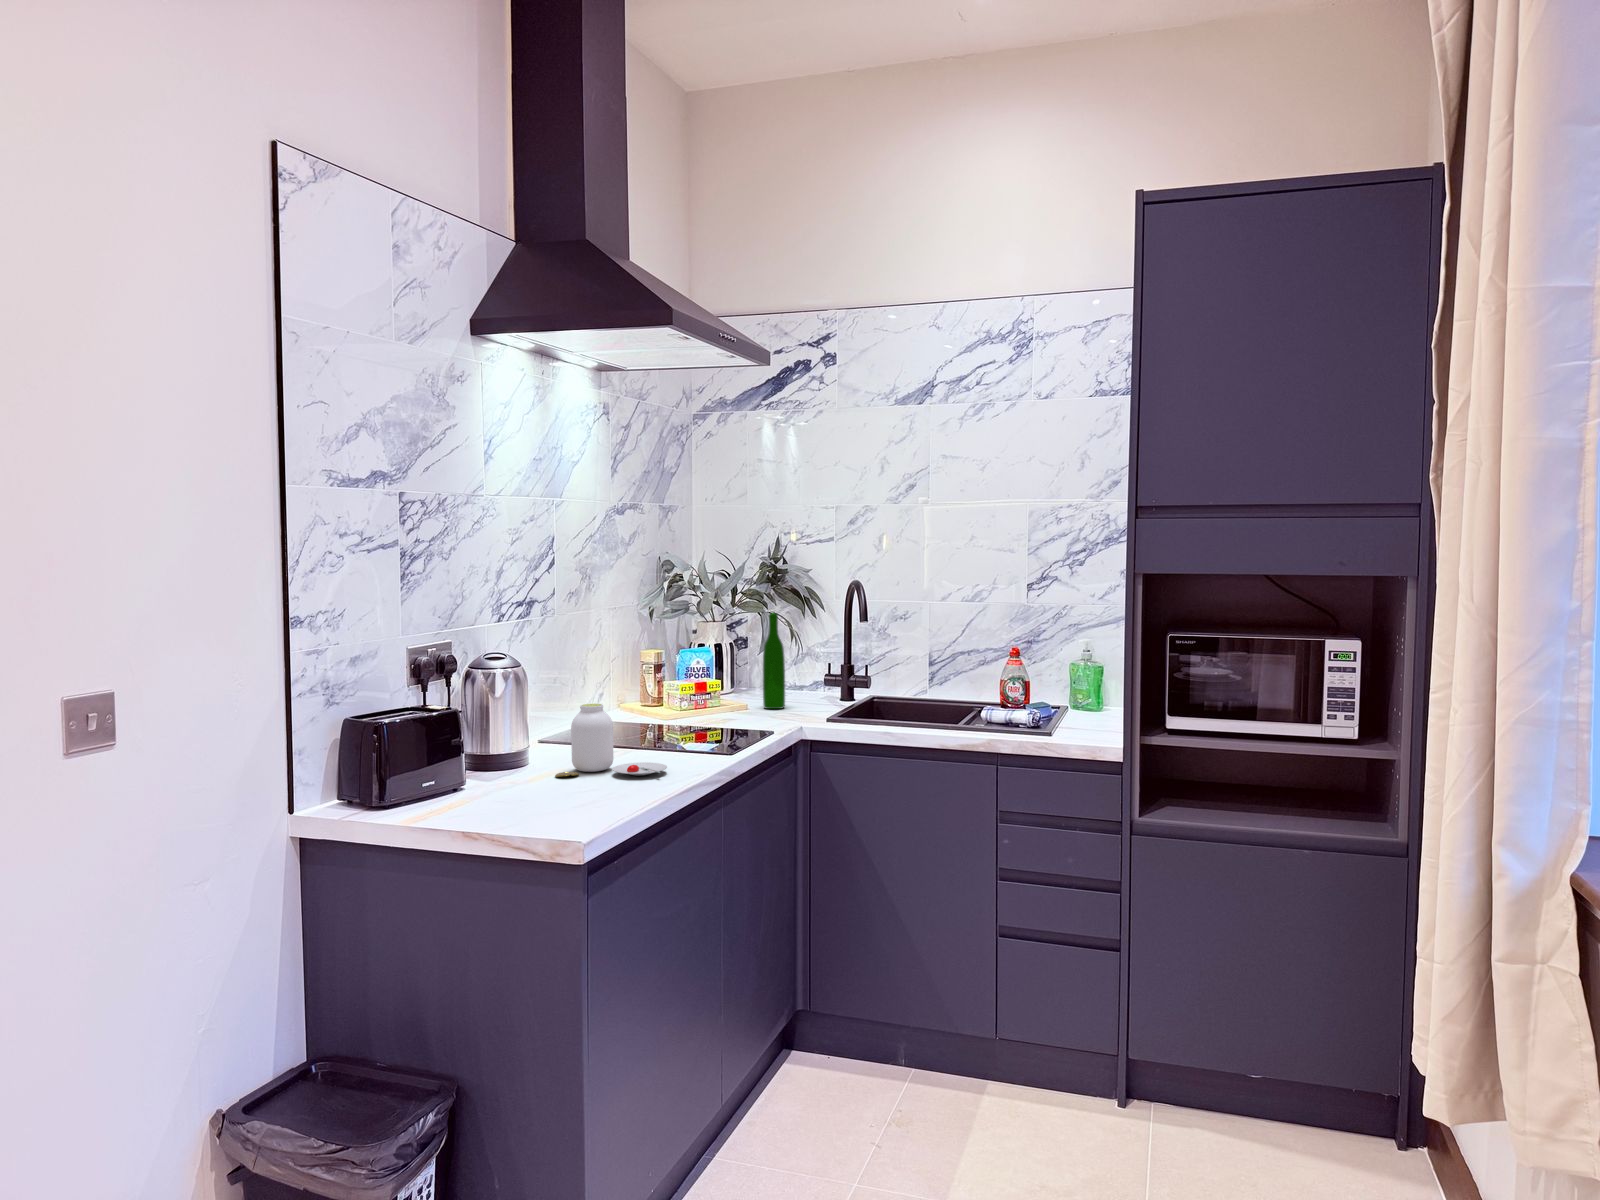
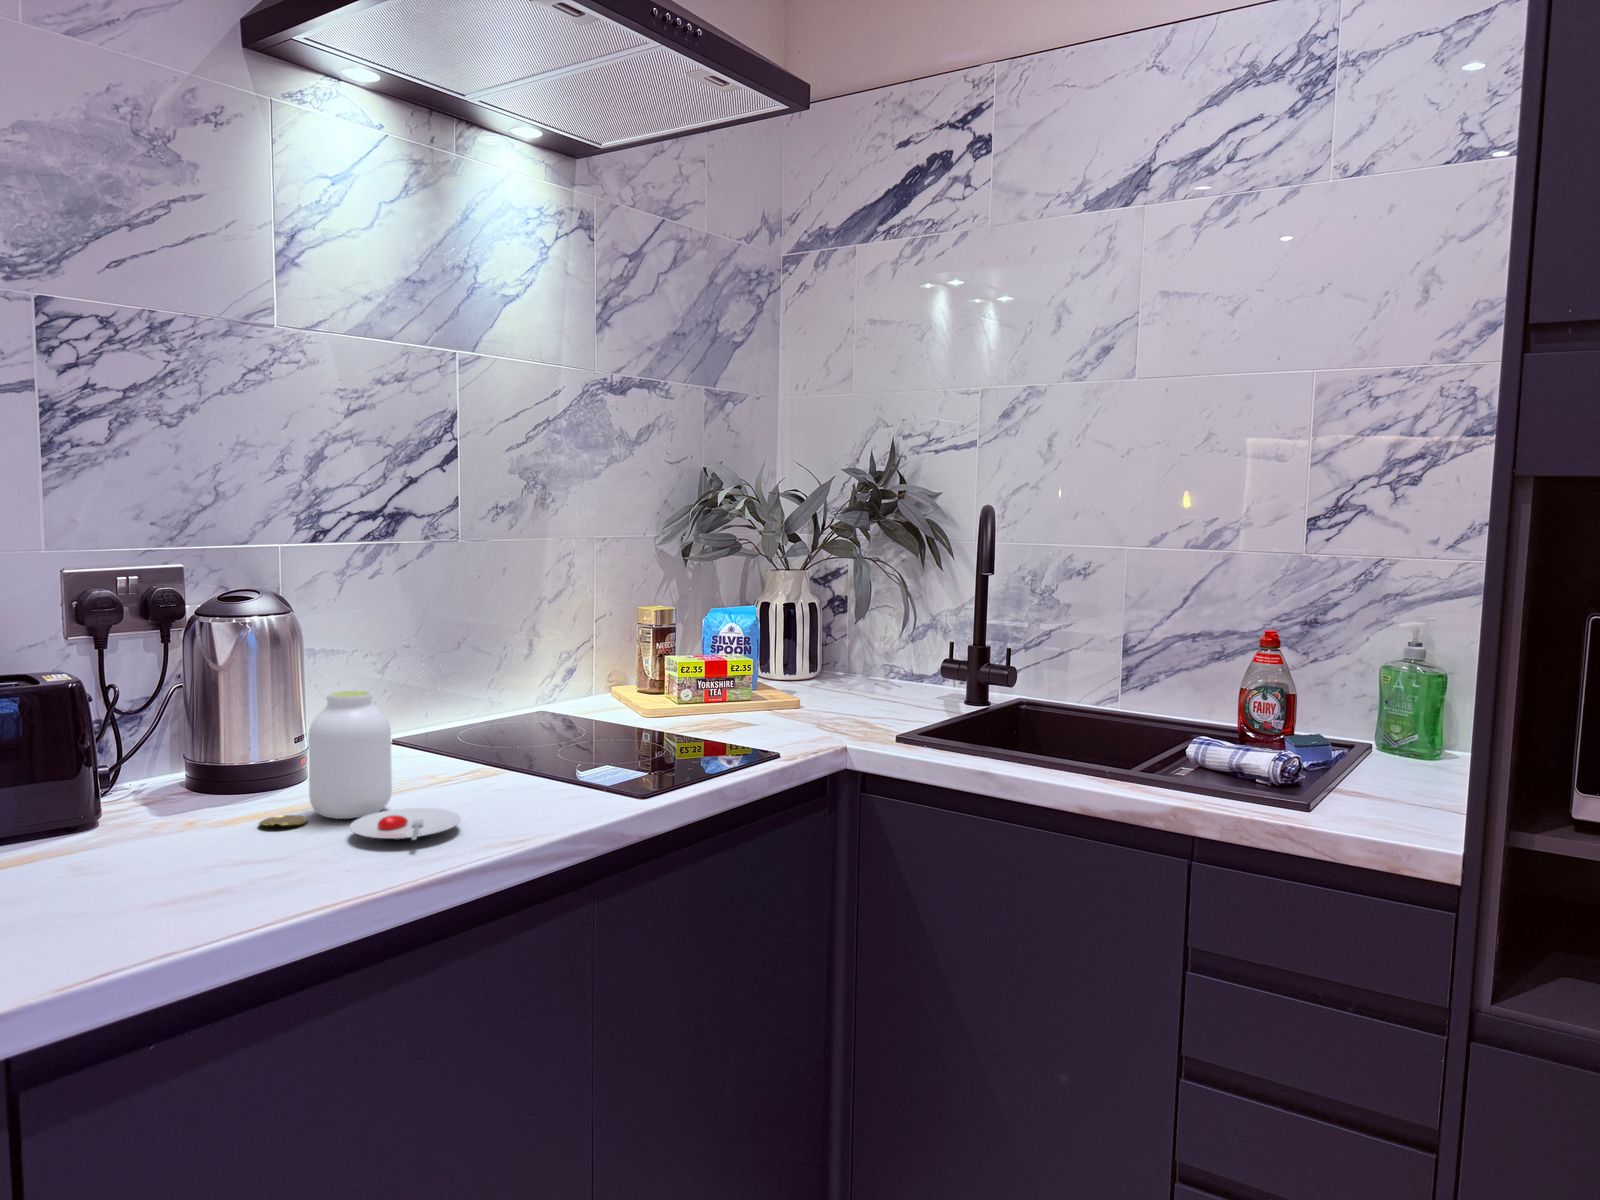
wine bottle: present [763,613,785,709] -> none [826,555,862,711]

